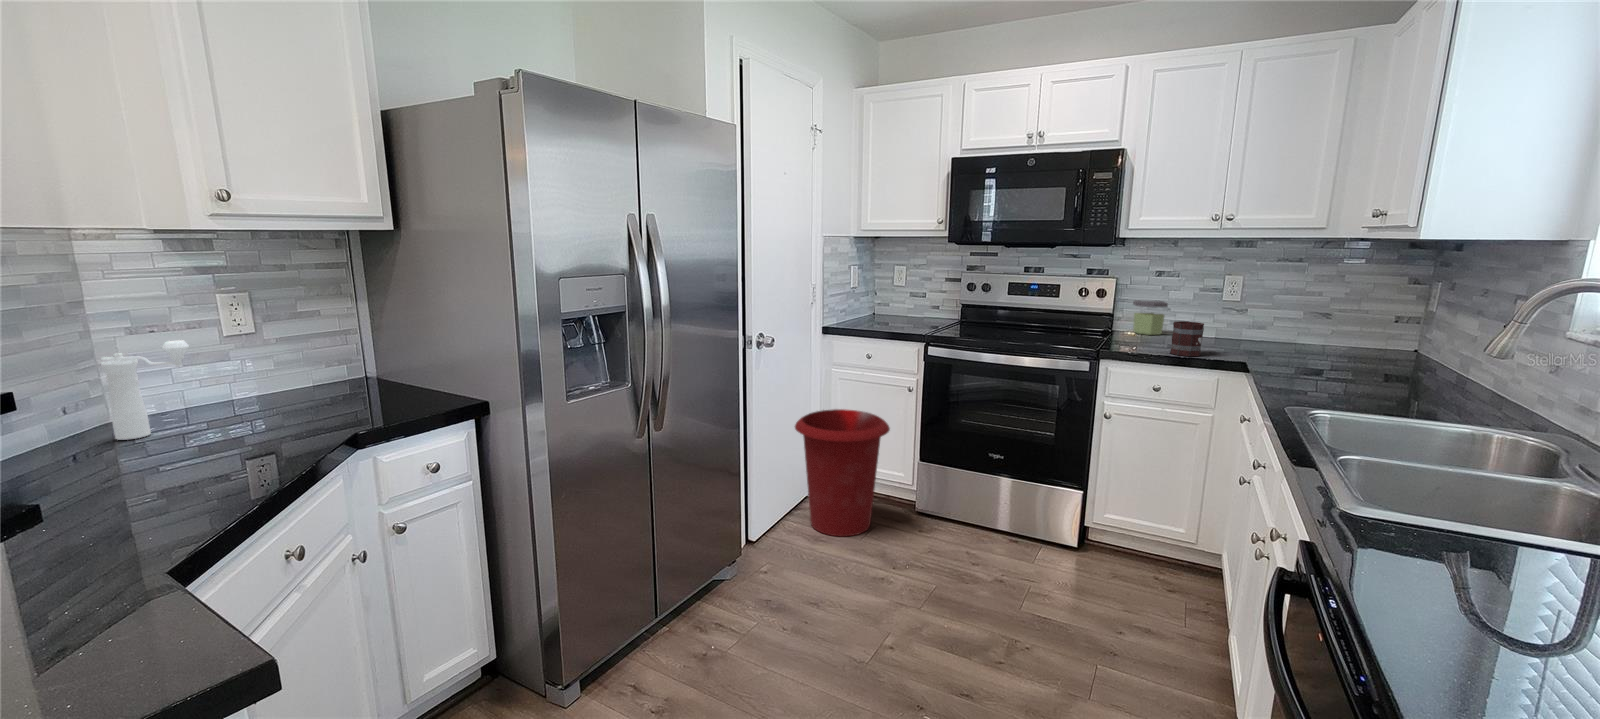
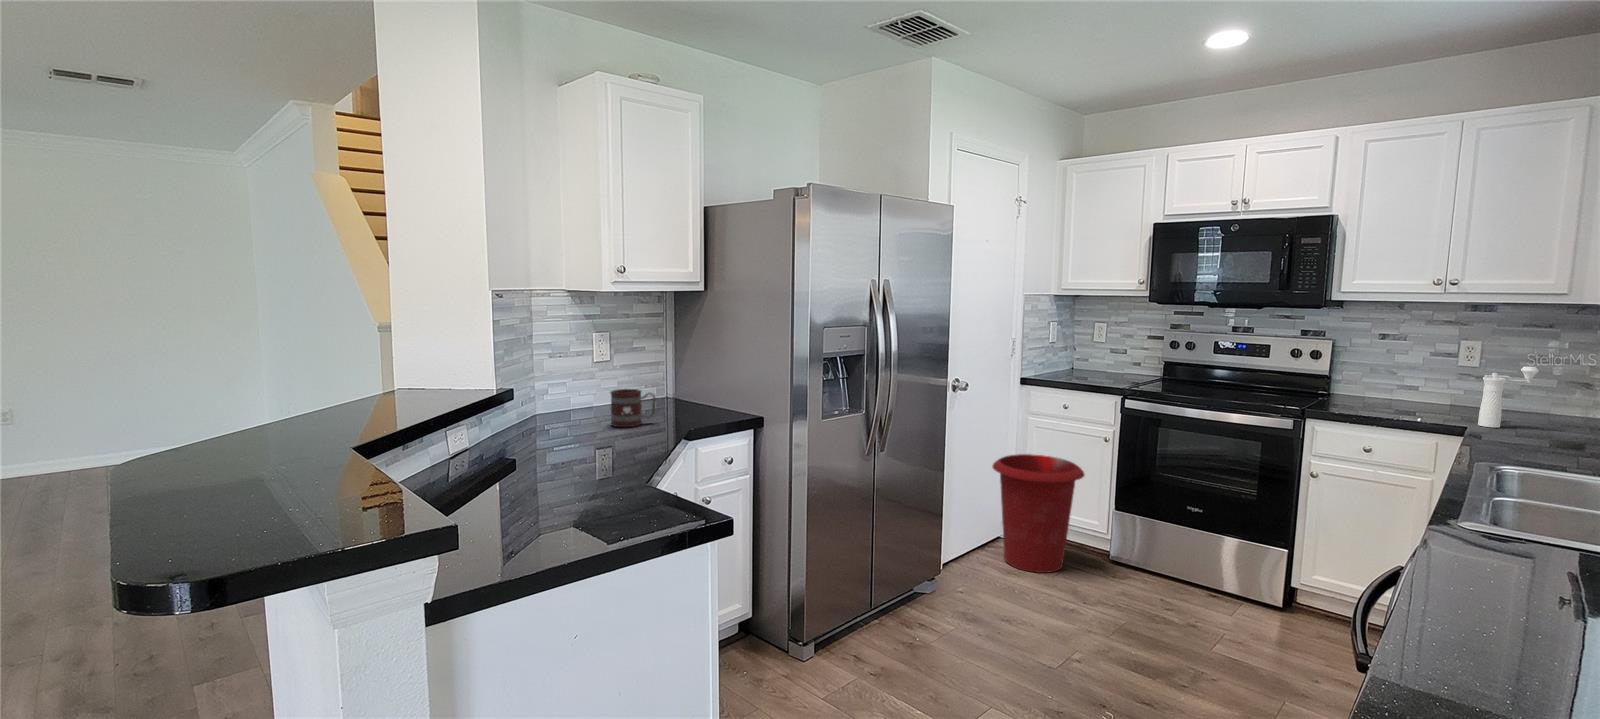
jar: present [1133,300,1168,335] -> none [1353,363,1393,399]
mug: present [1170,321,1204,356] -> present [611,389,656,427]
pepper mill: present [101,340,189,440] -> present [1478,367,1539,428]

